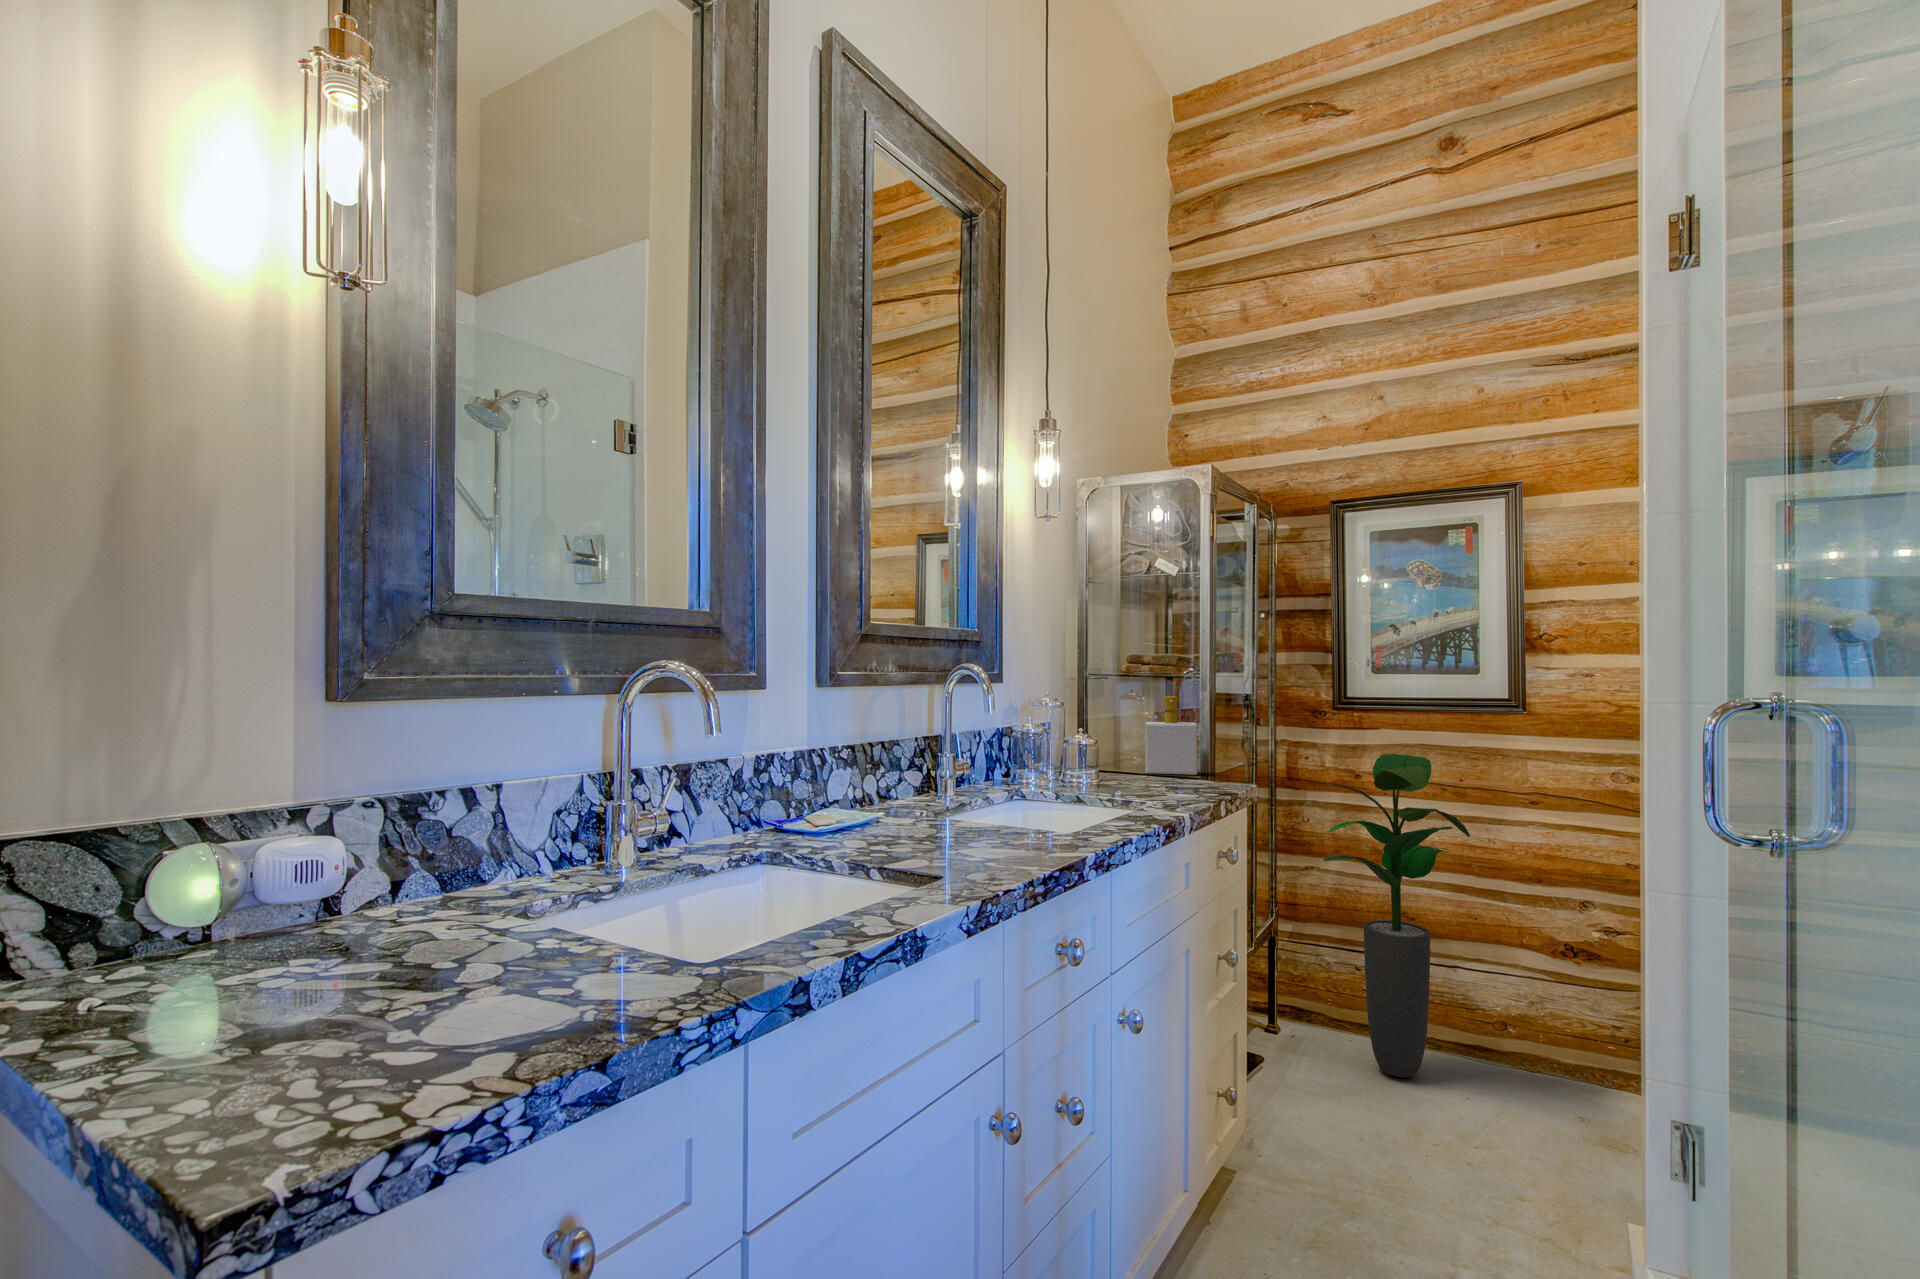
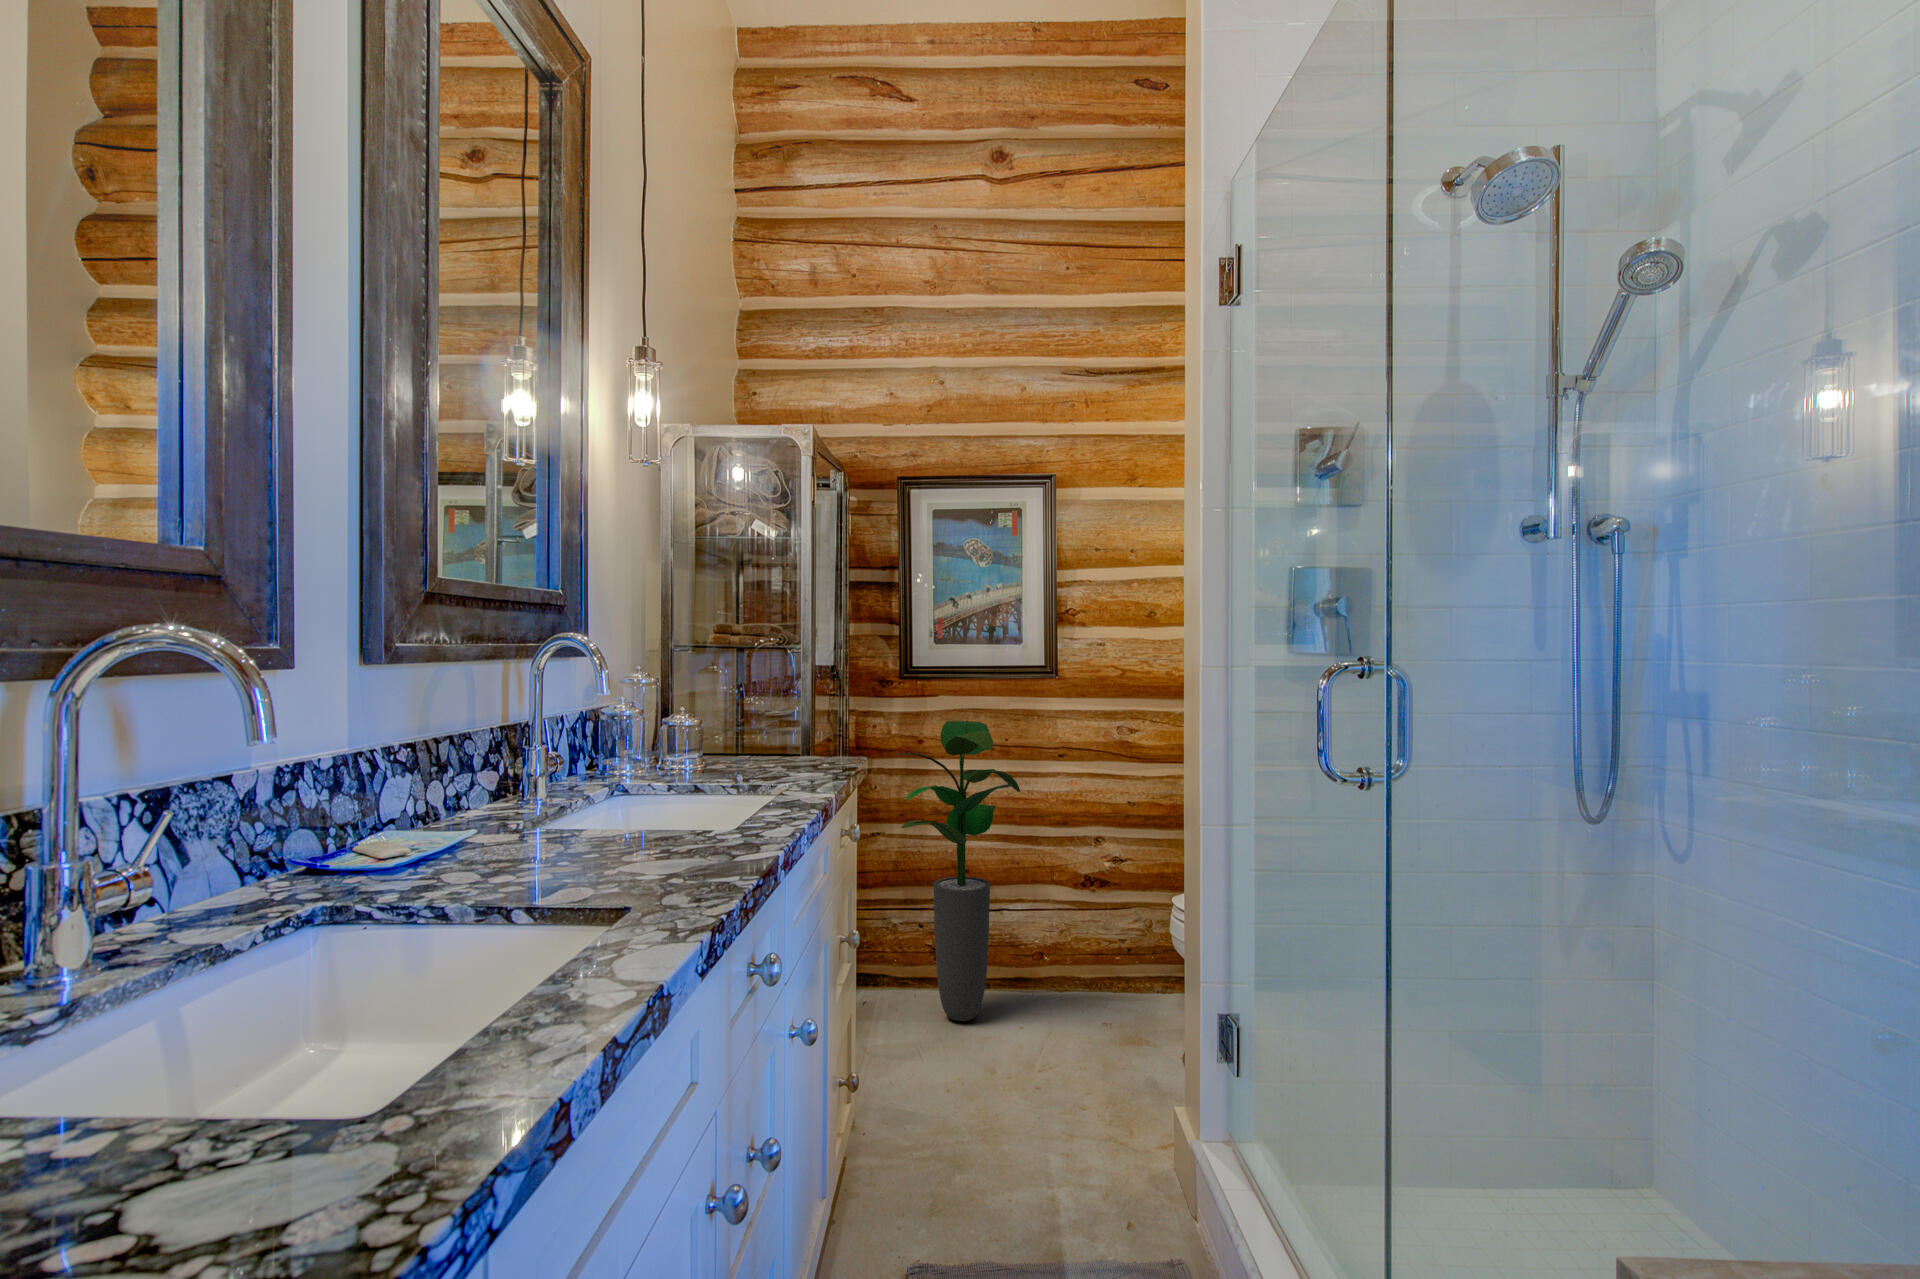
soap bottle: present [1145,696,1197,775] -> none [731,671,788,755]

